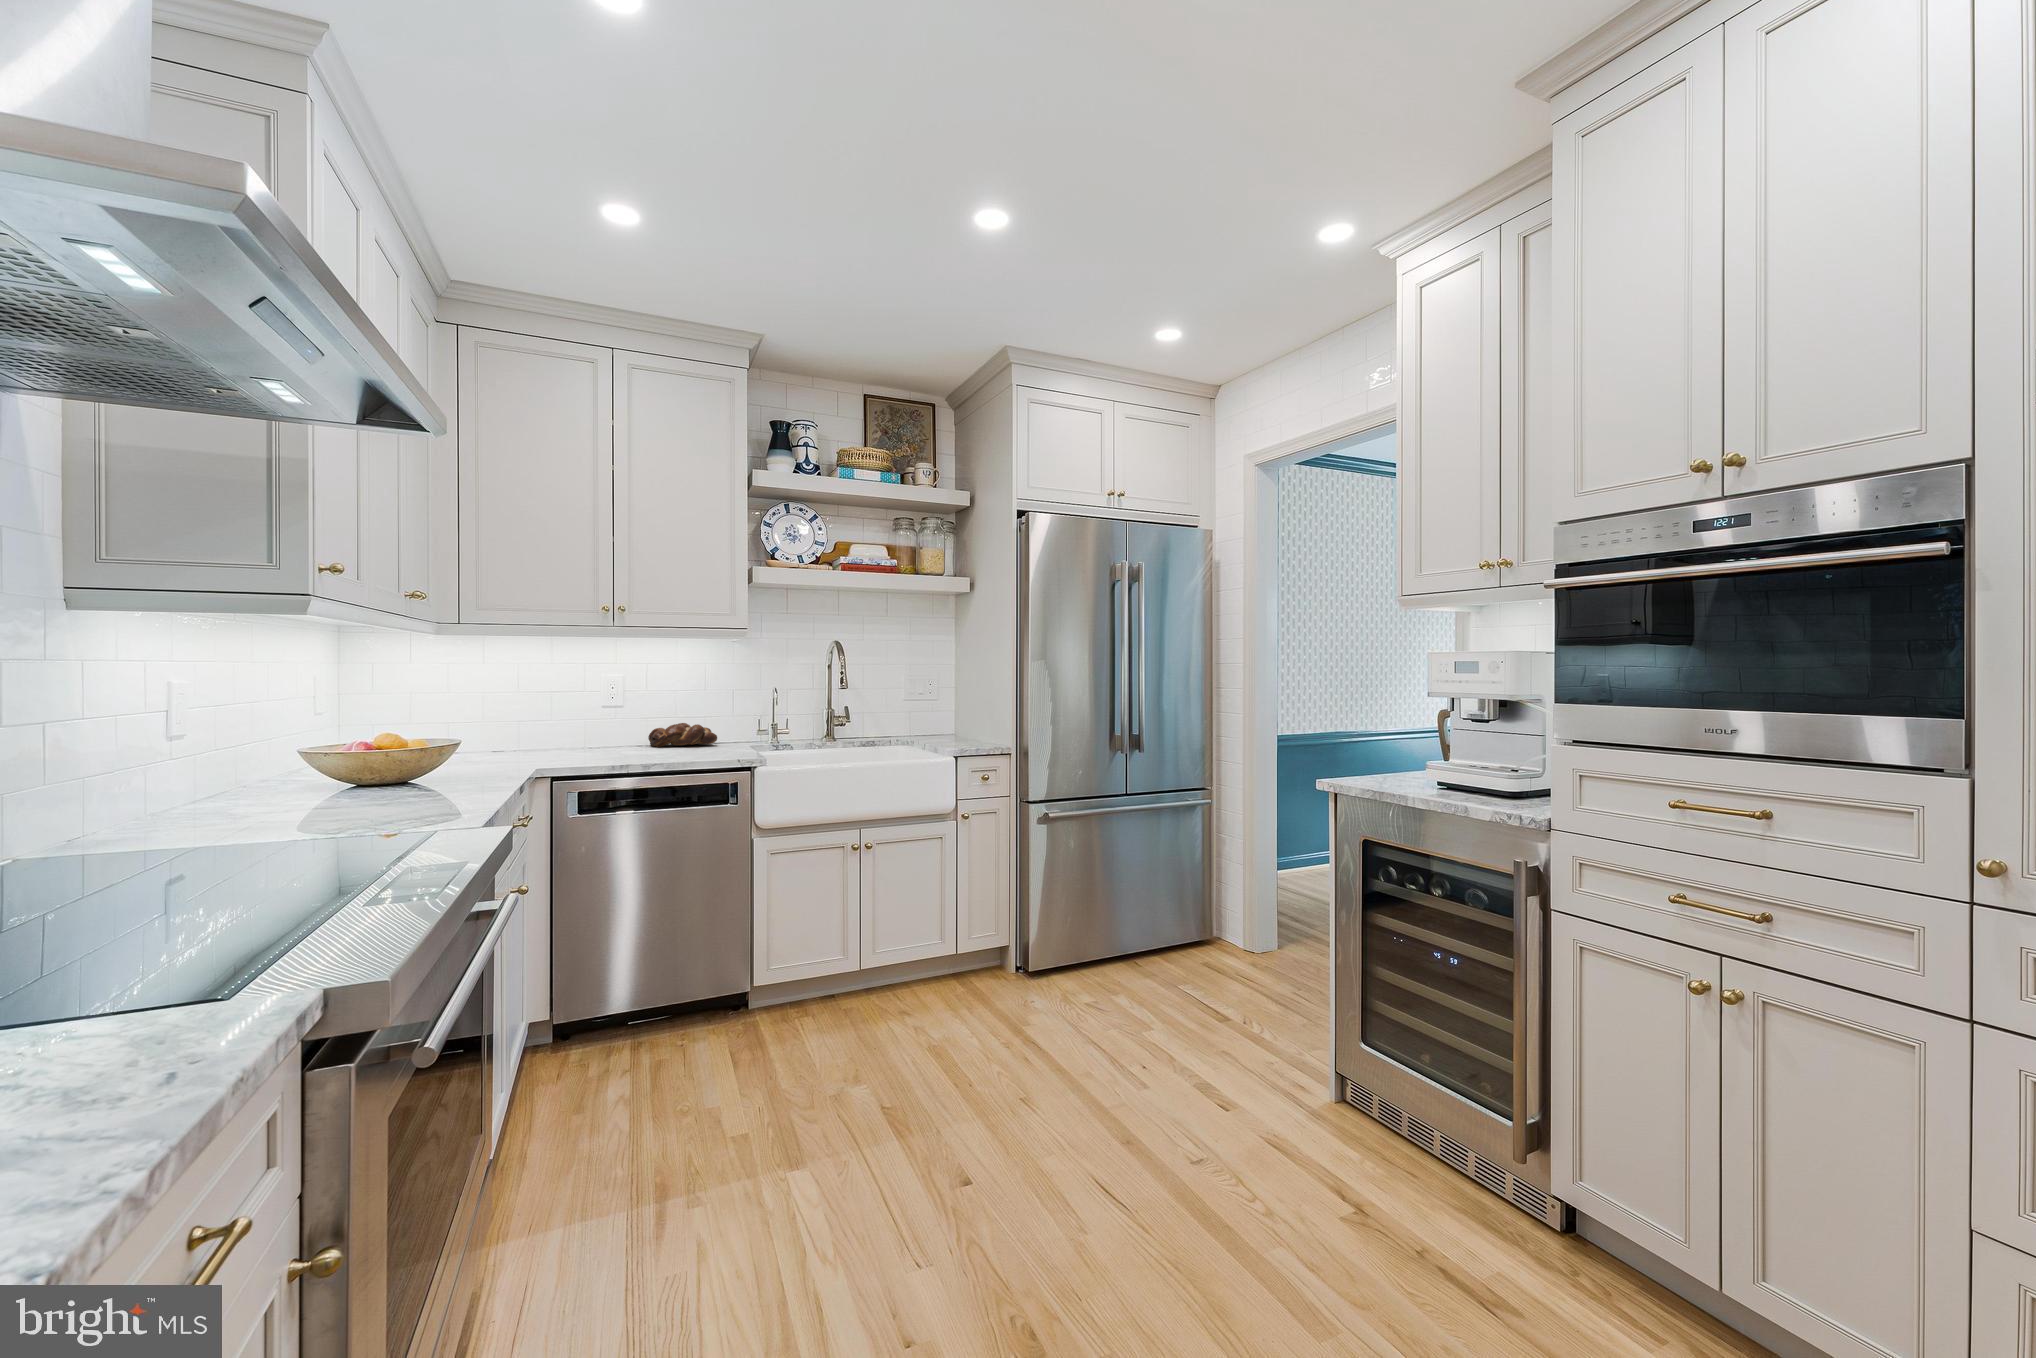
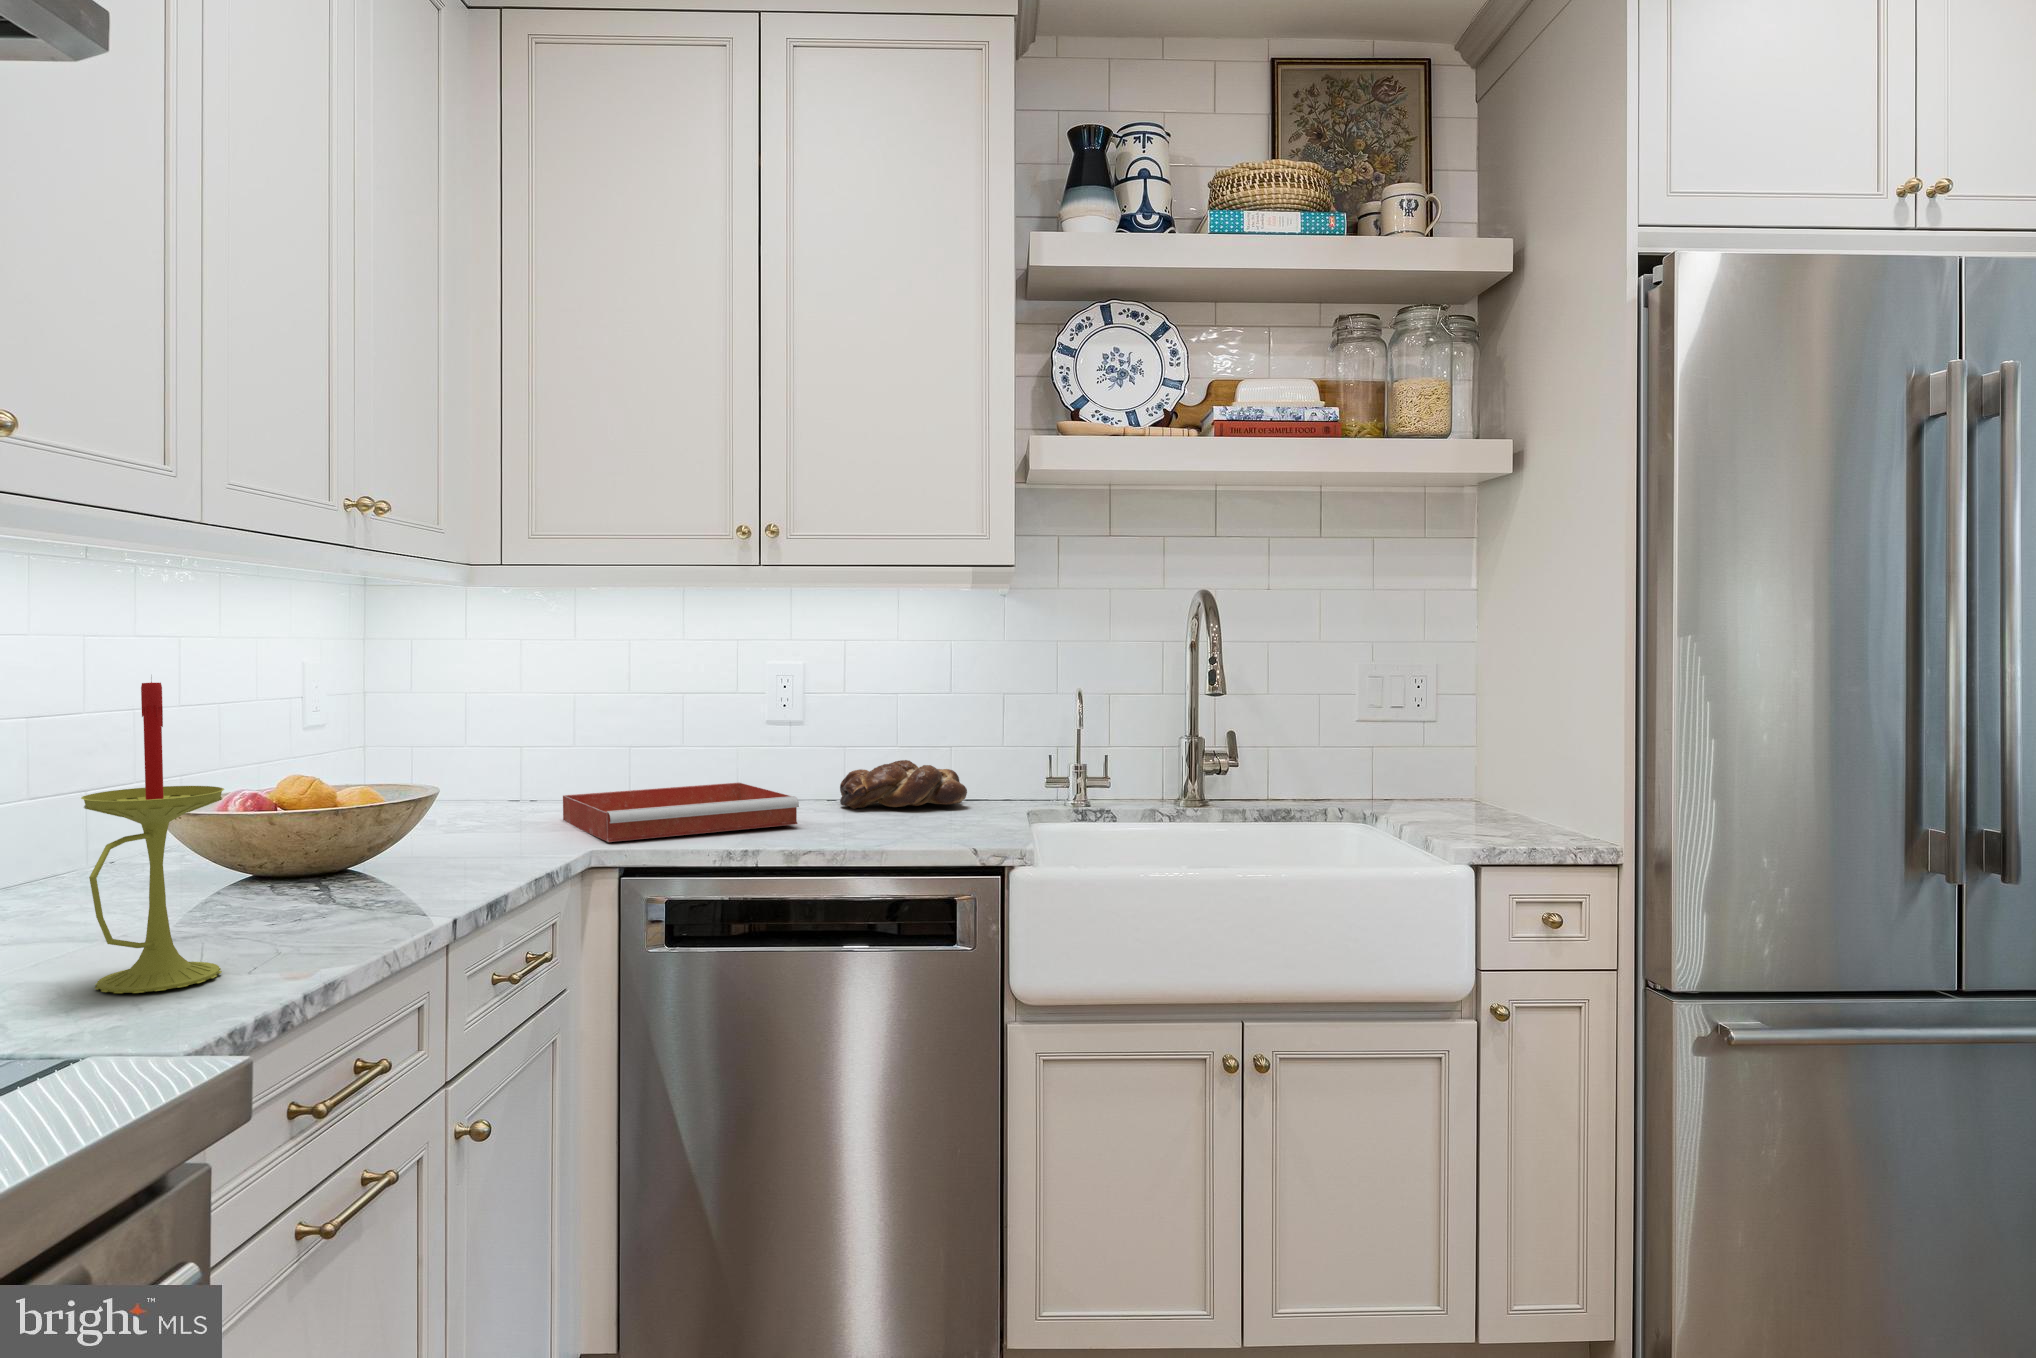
candle: none [369,663,433,800] -> present [81,682,224,993]
tray: none [501,735,638,759] -> present [563,783,799,842]

